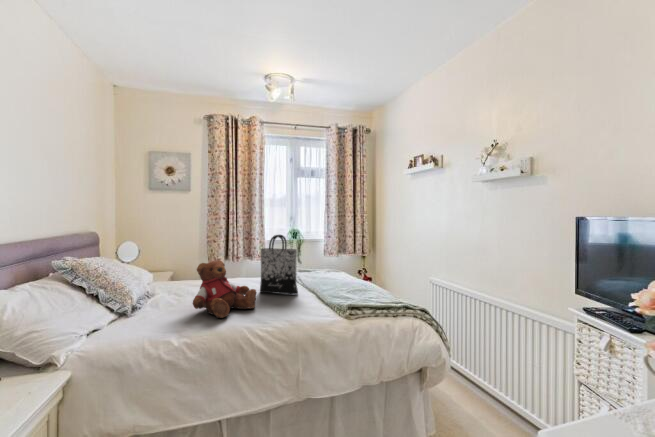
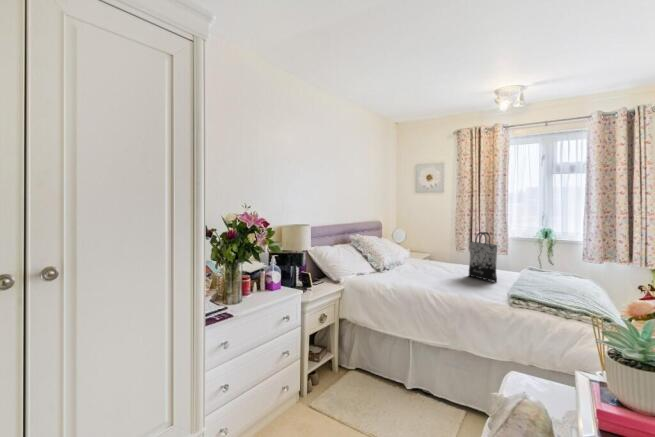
teddy bear: present [193,260,256,318] -> none [410,247,454,283]

